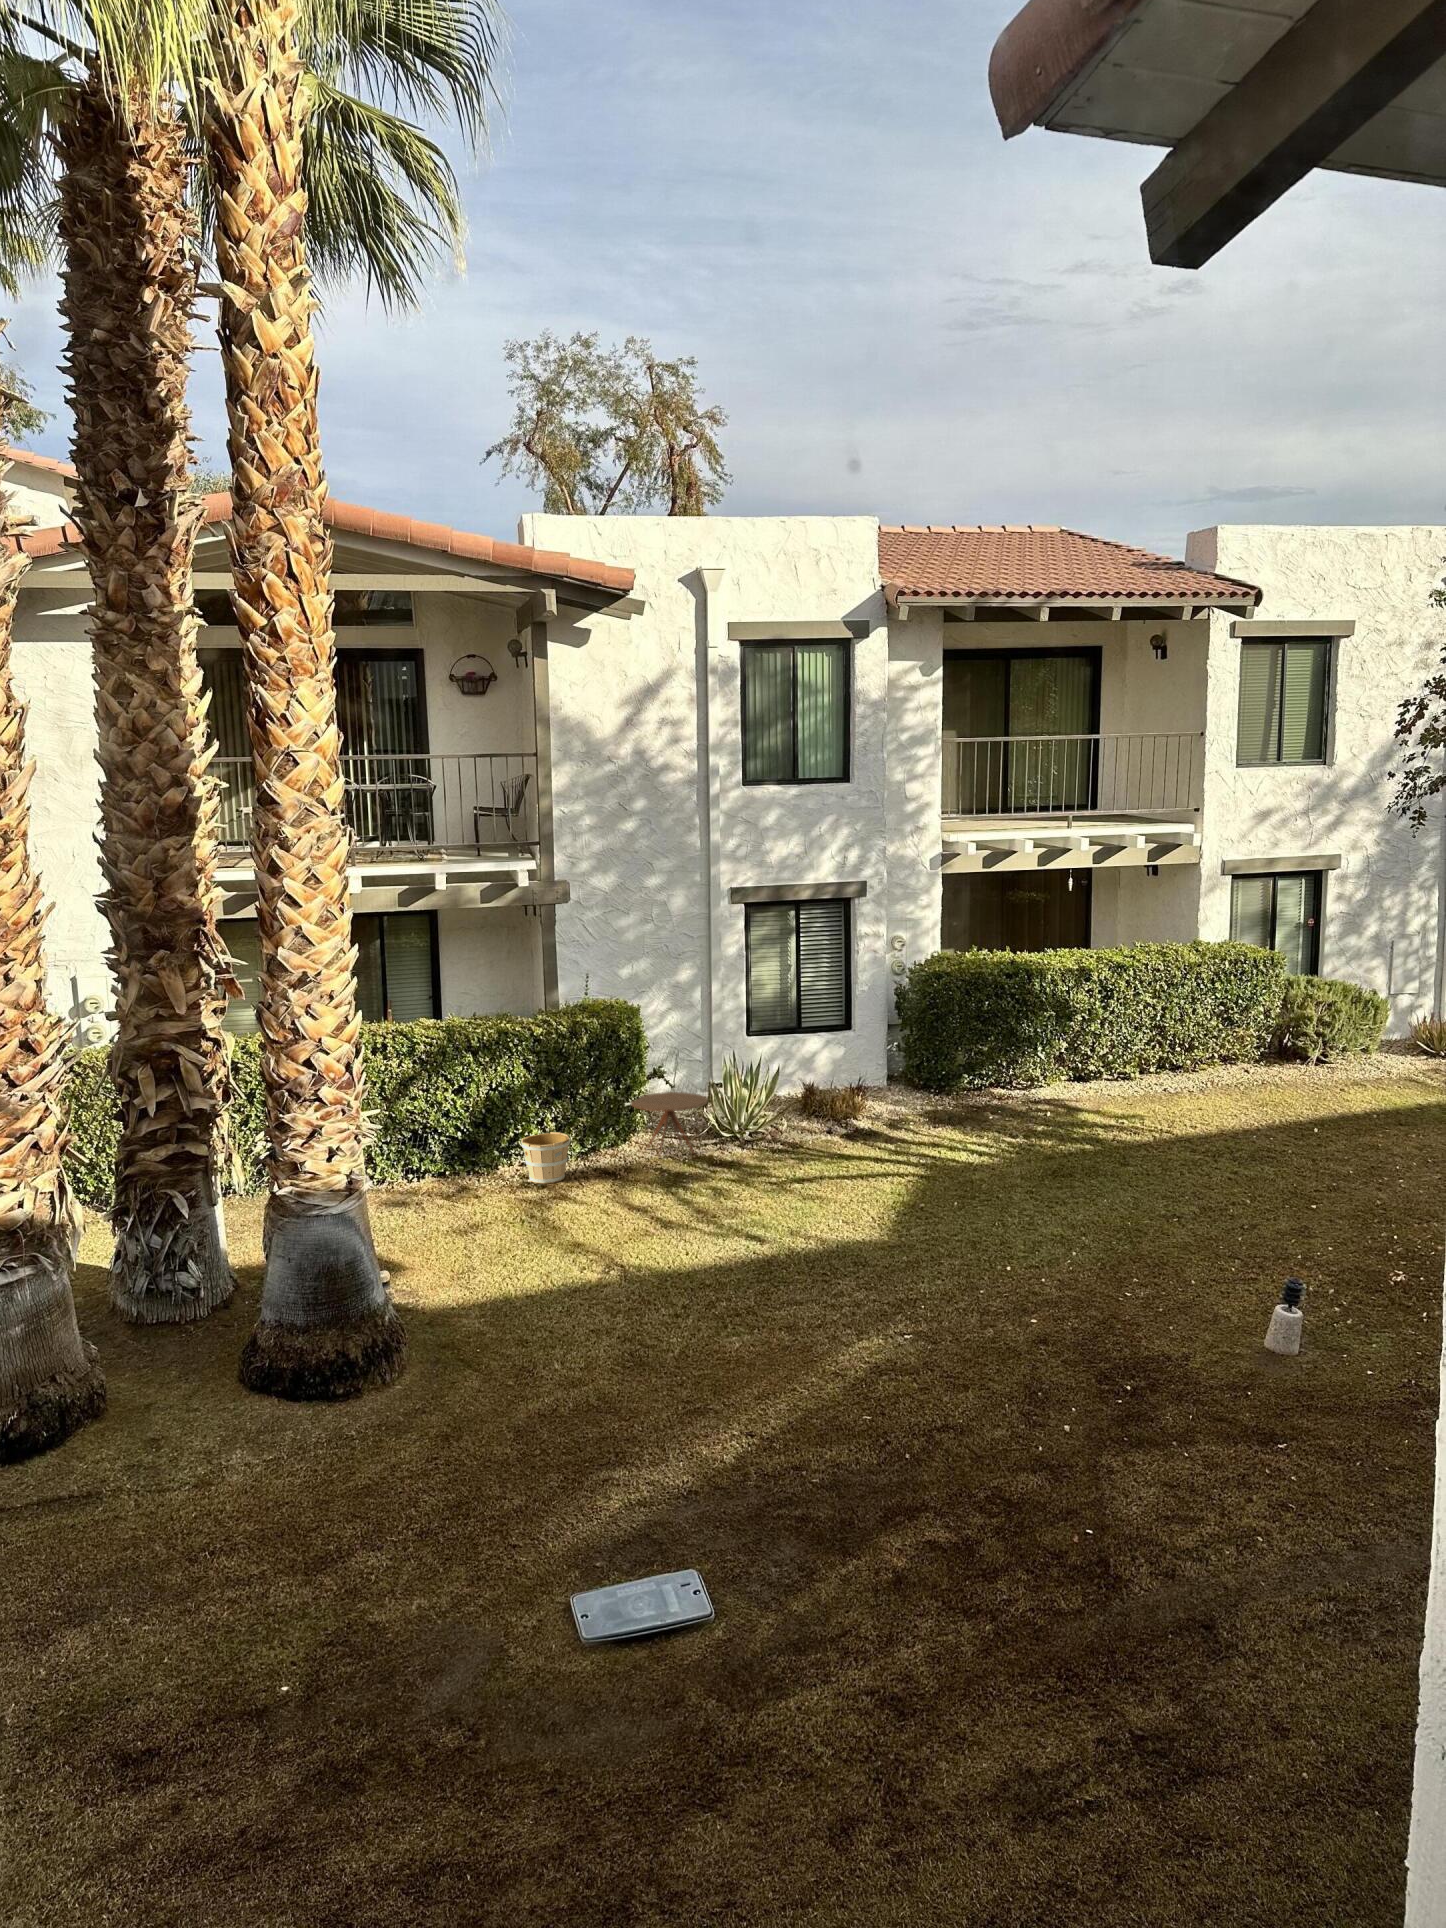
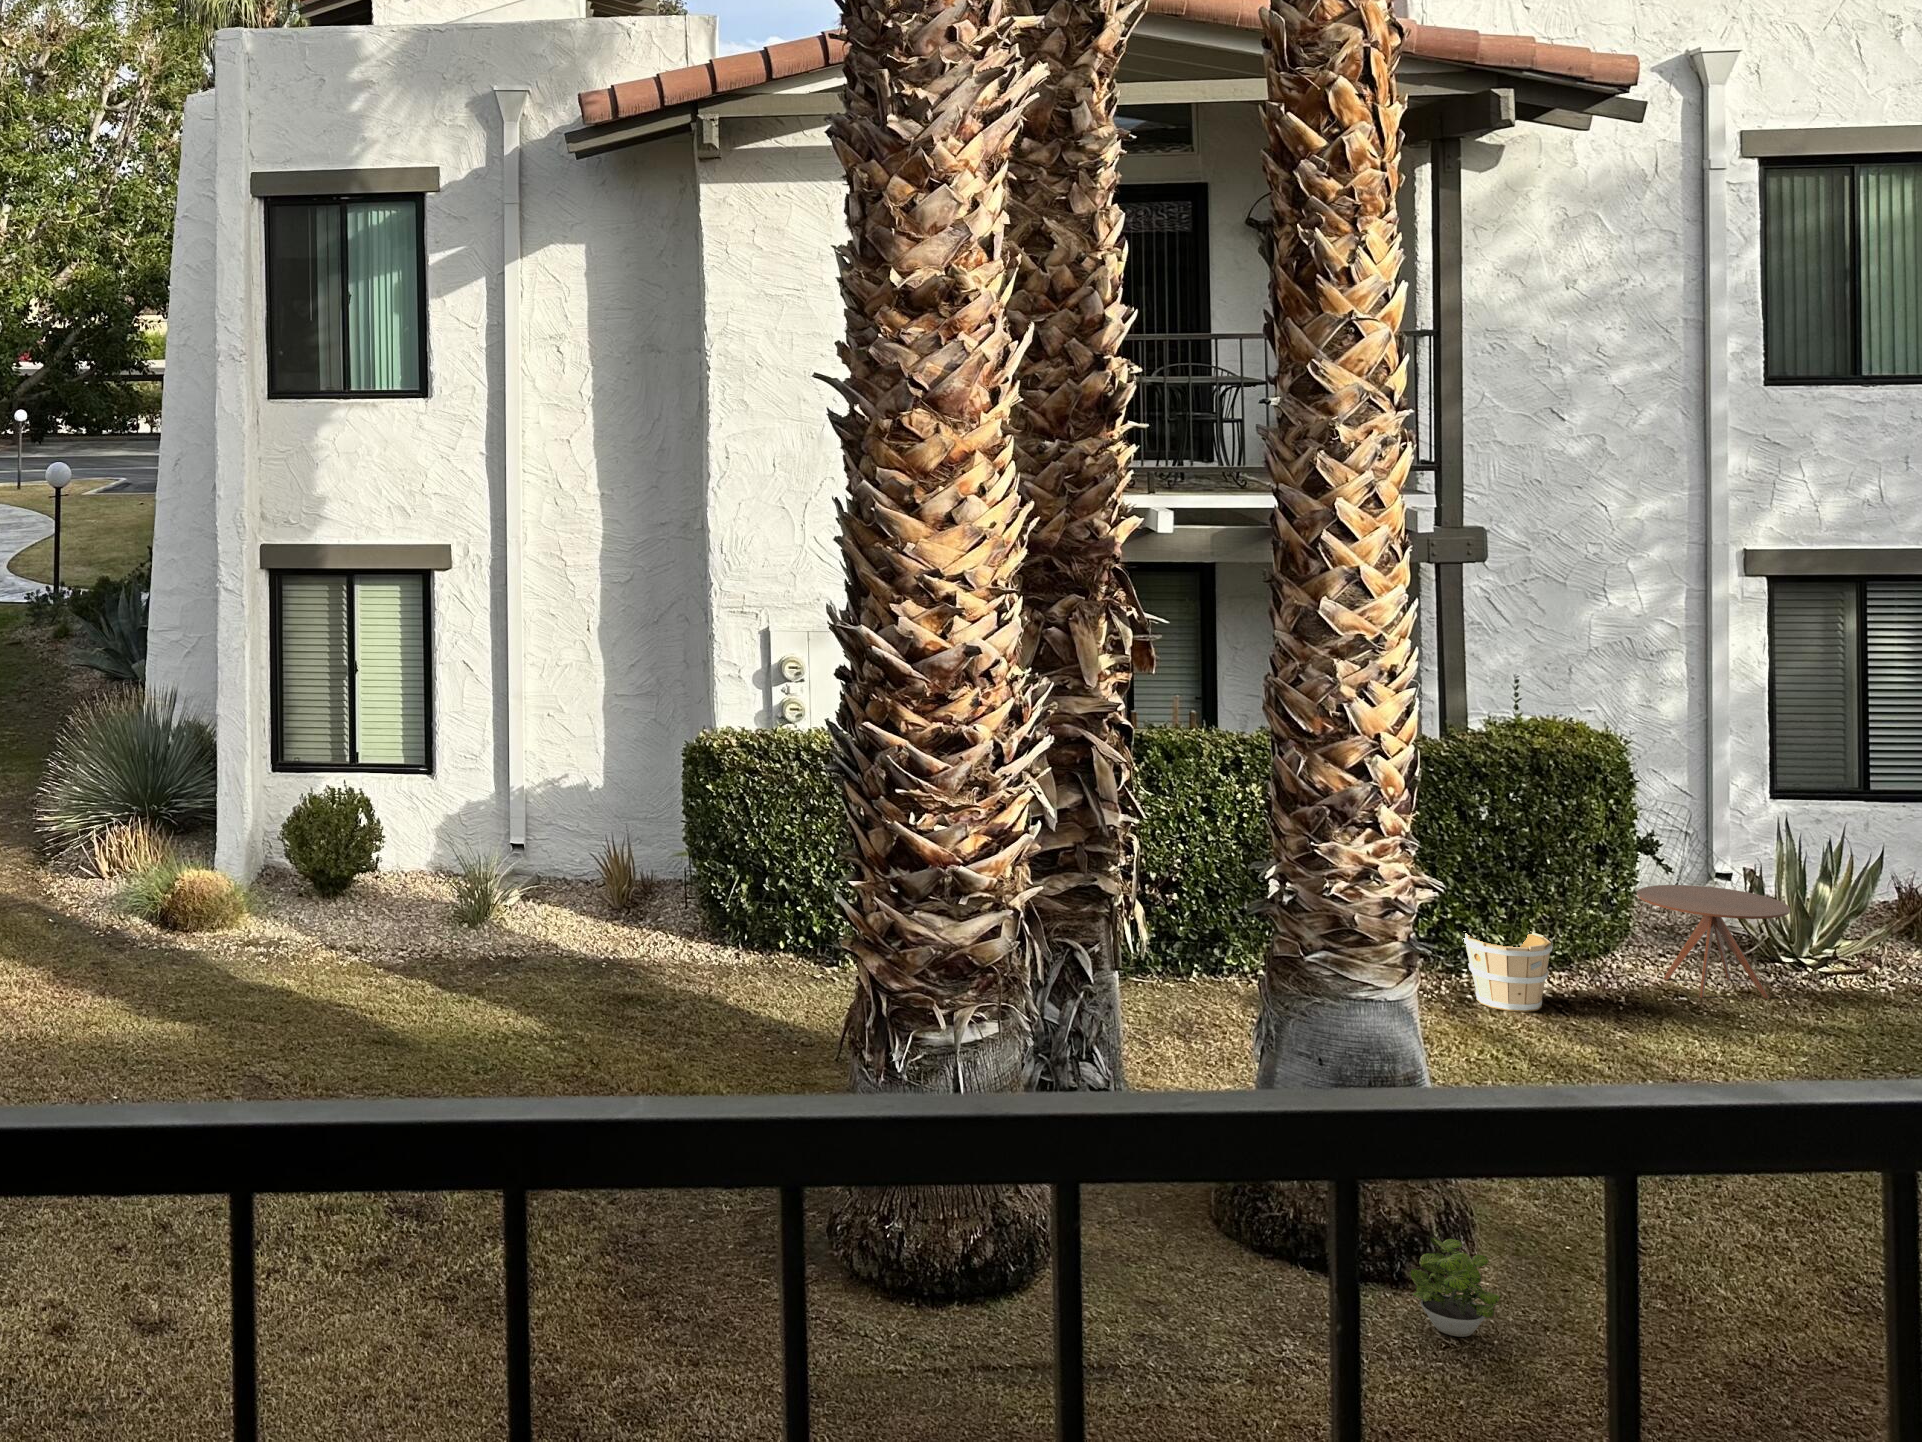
potted plant: none [331,1360,382,1423] -> present [1410,1237,1500,1337]

